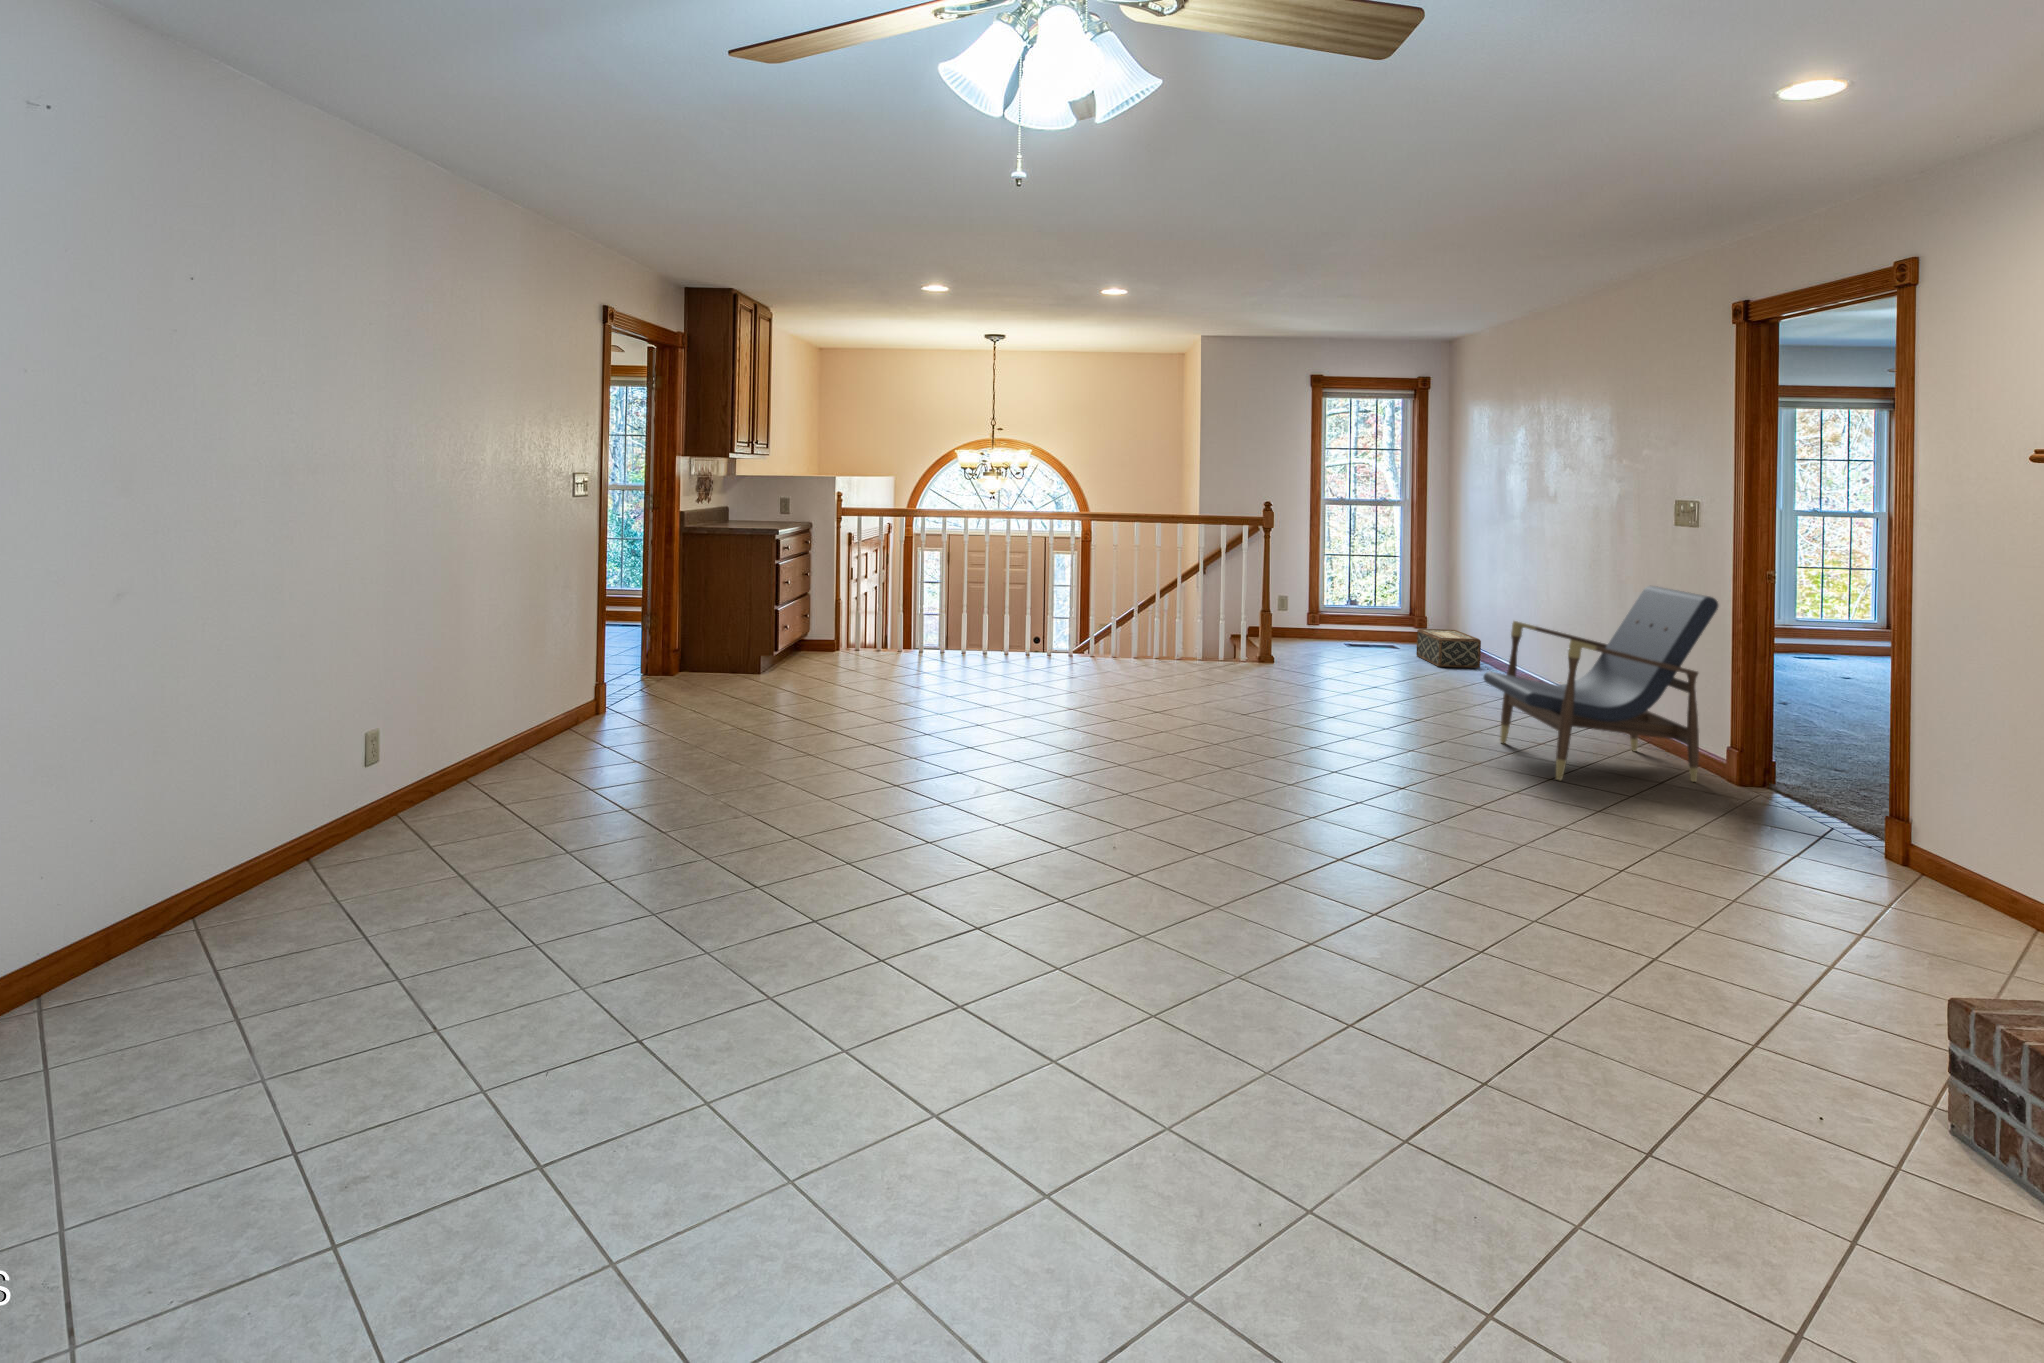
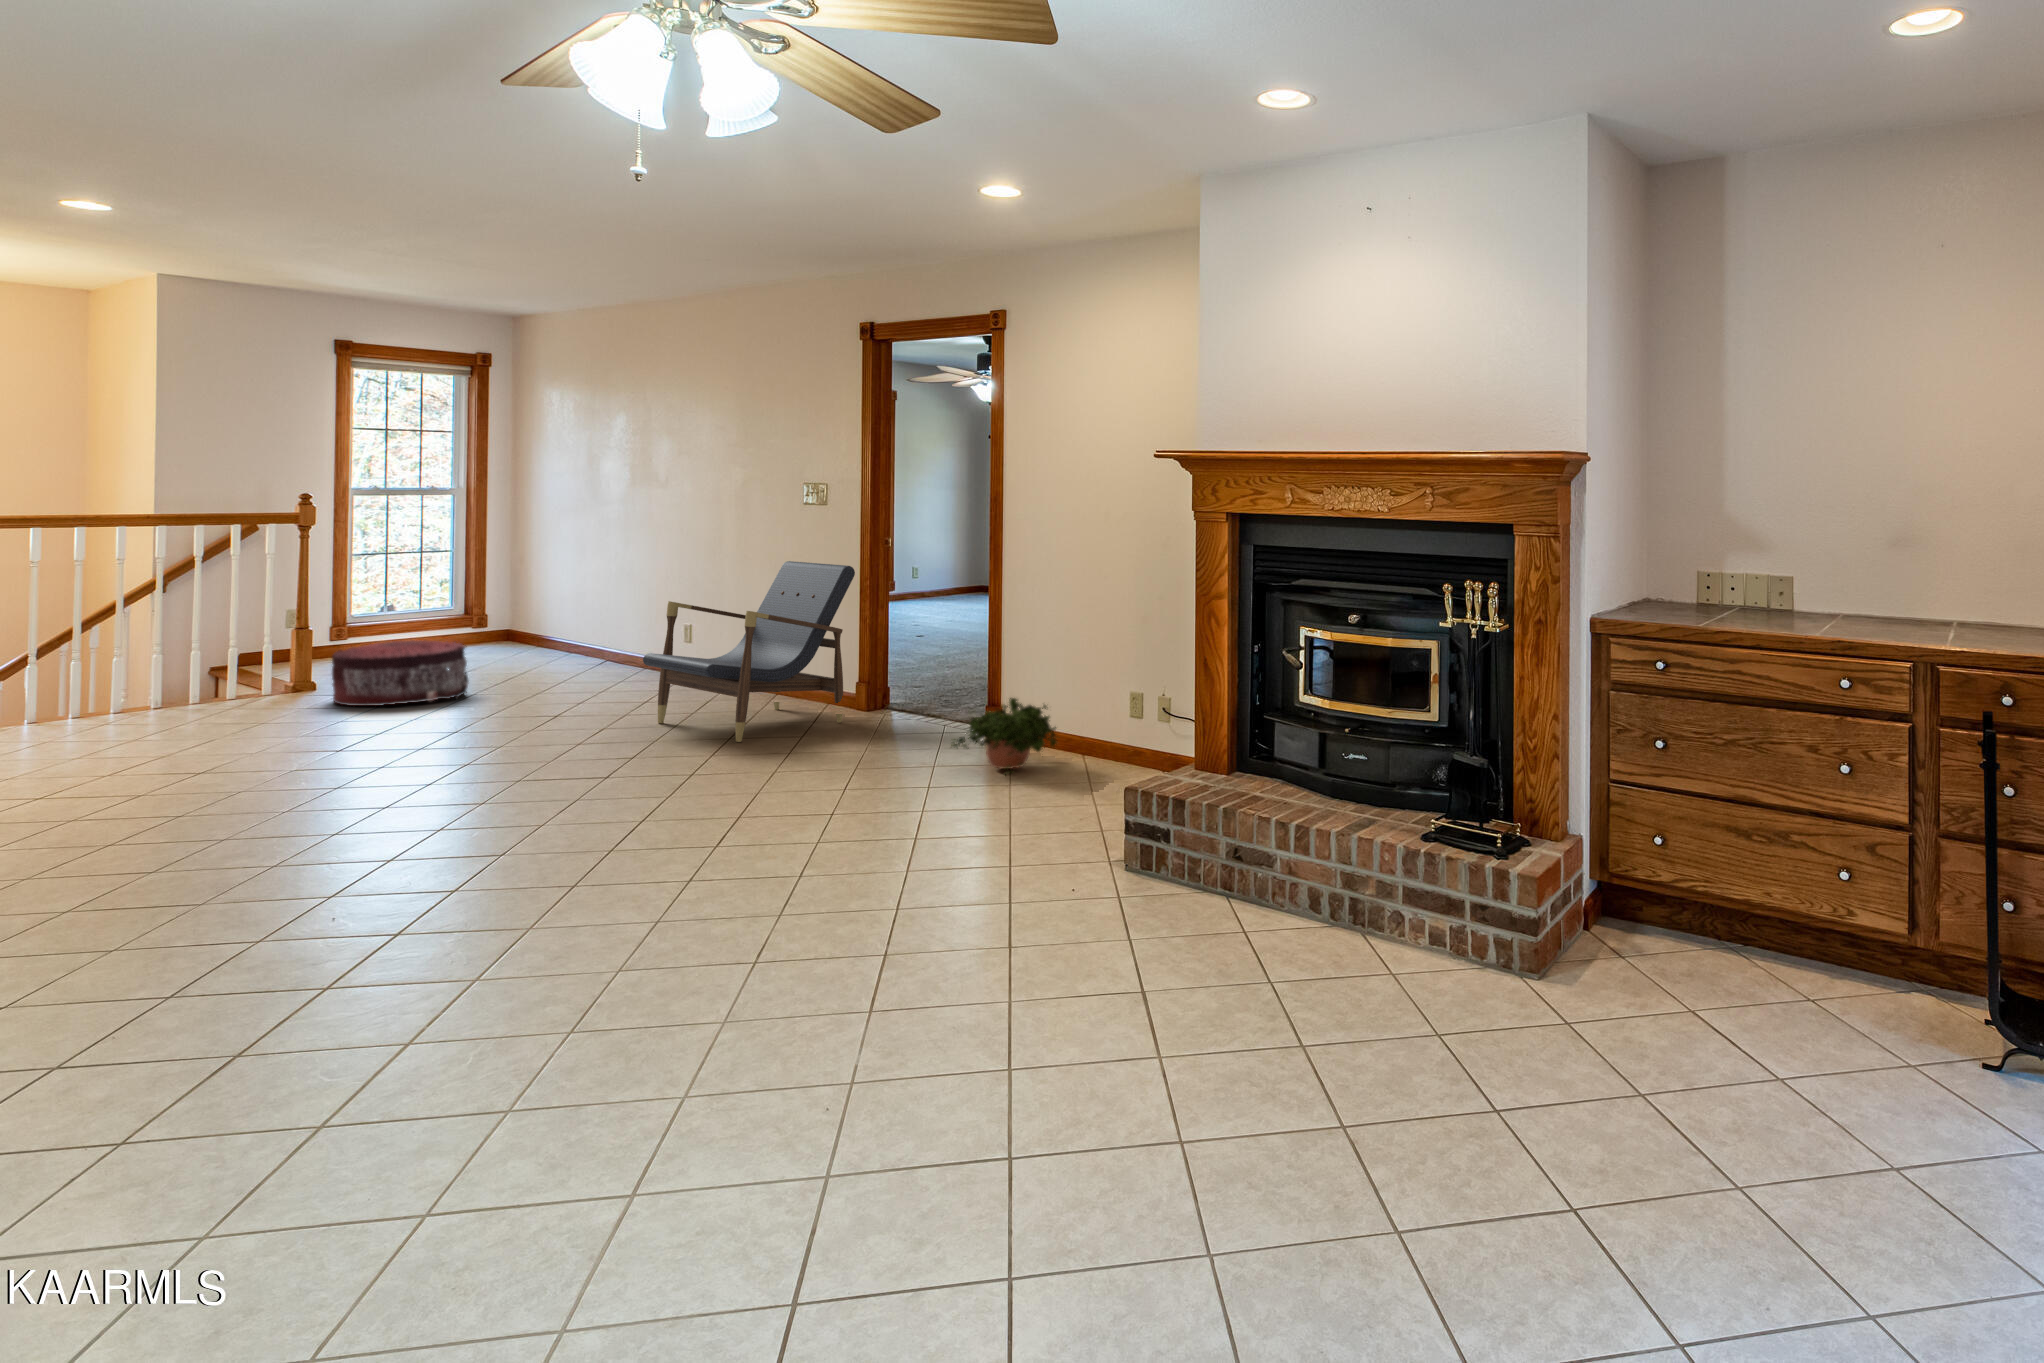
woven basket: present [1416,629,1481,668] -> none [486,628,572,668]
pouf: none [1283,632,1376,688] -> present [332,640,469,706]
potted plant: none [1776,801,1971,914] -> present [951,698,1057,774]

